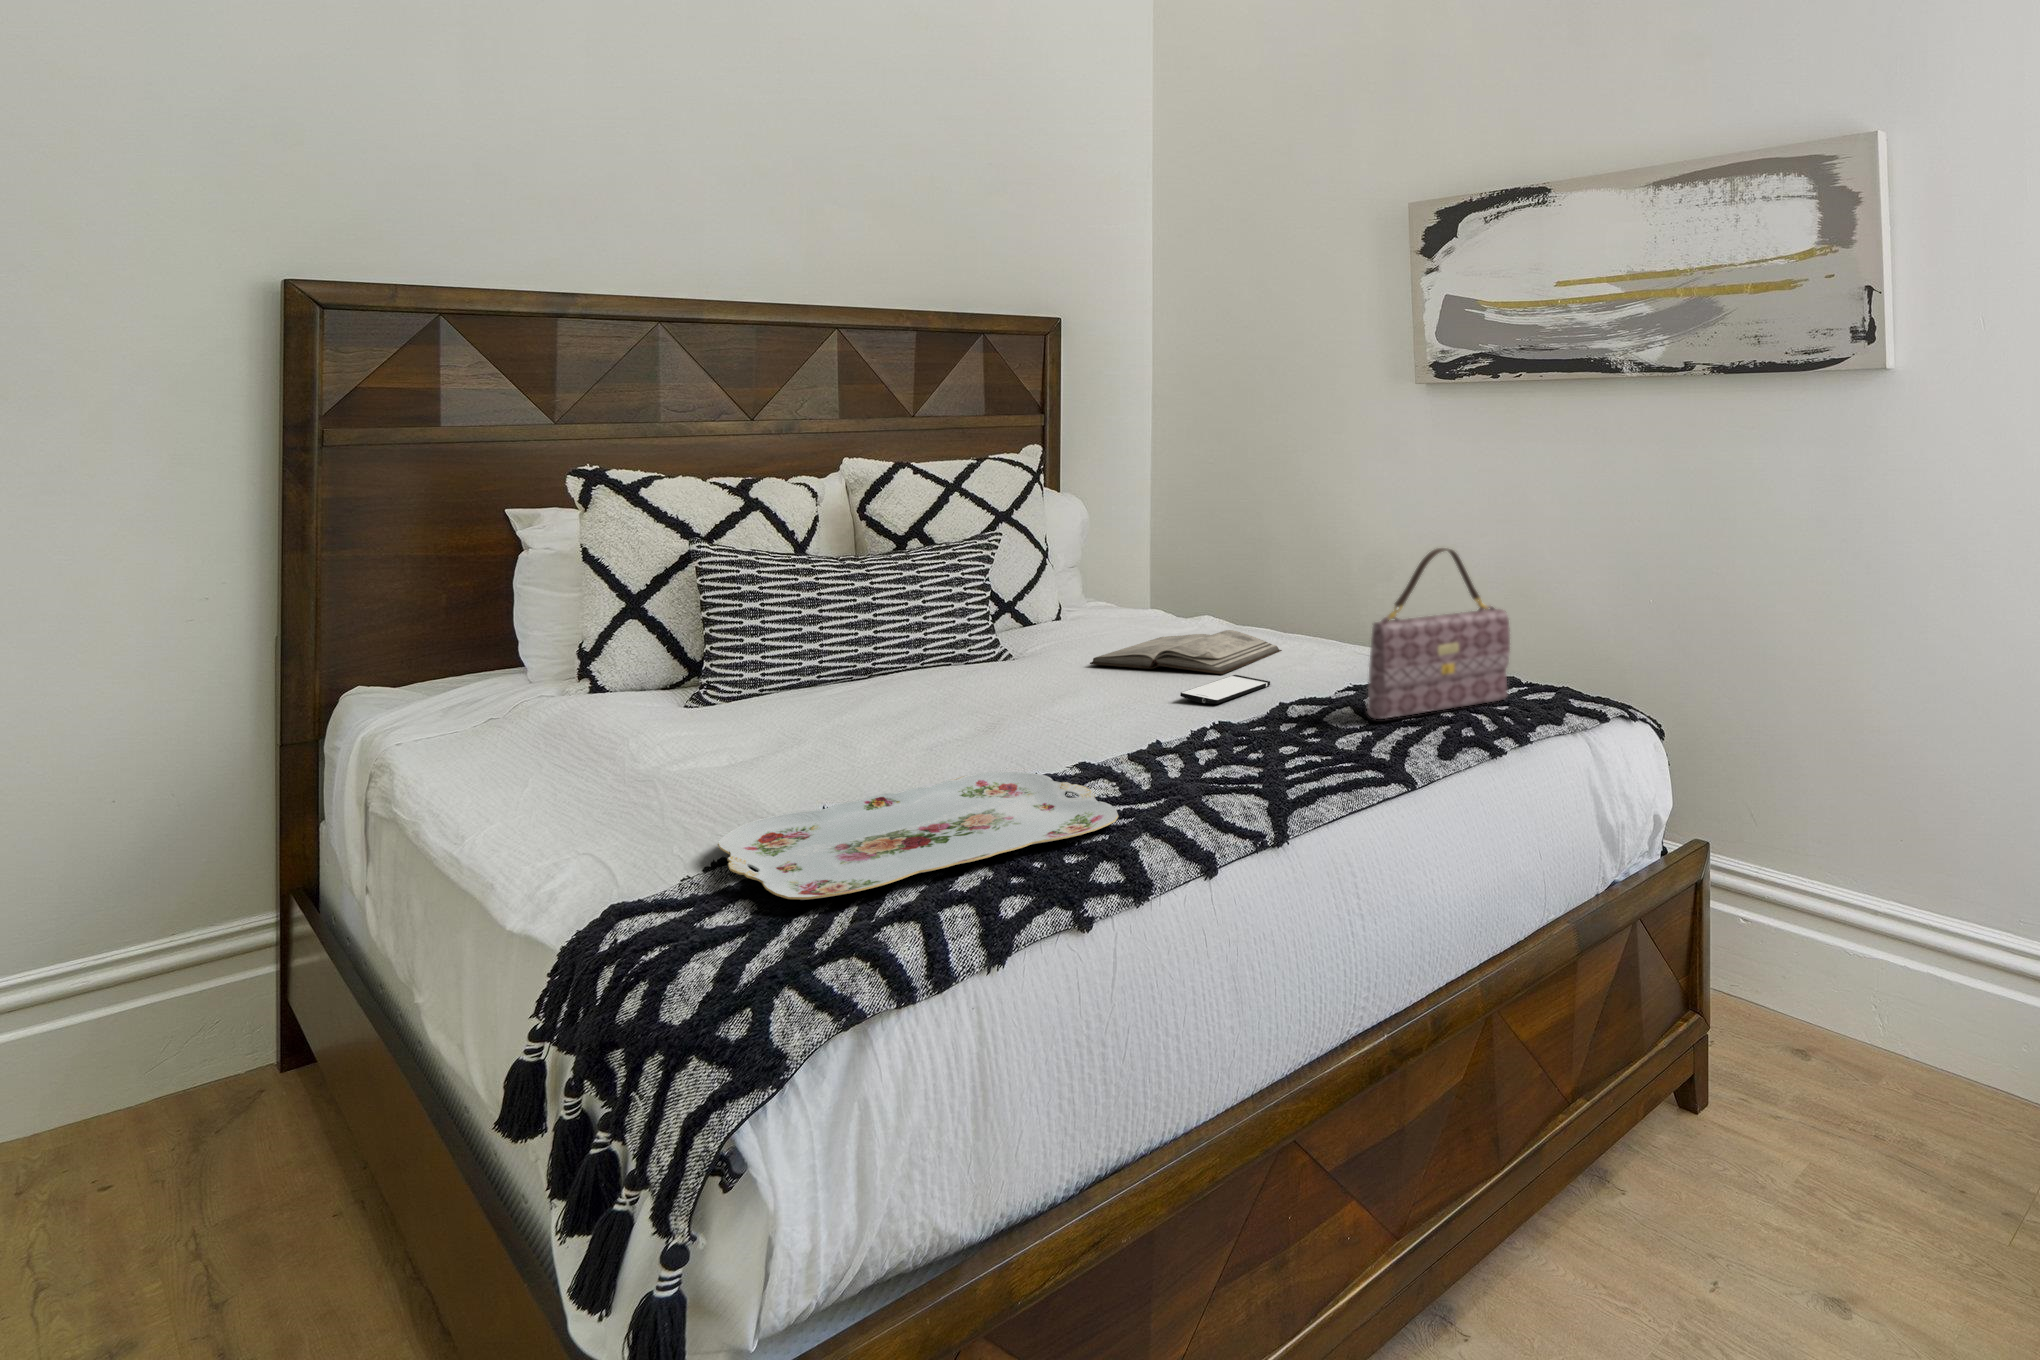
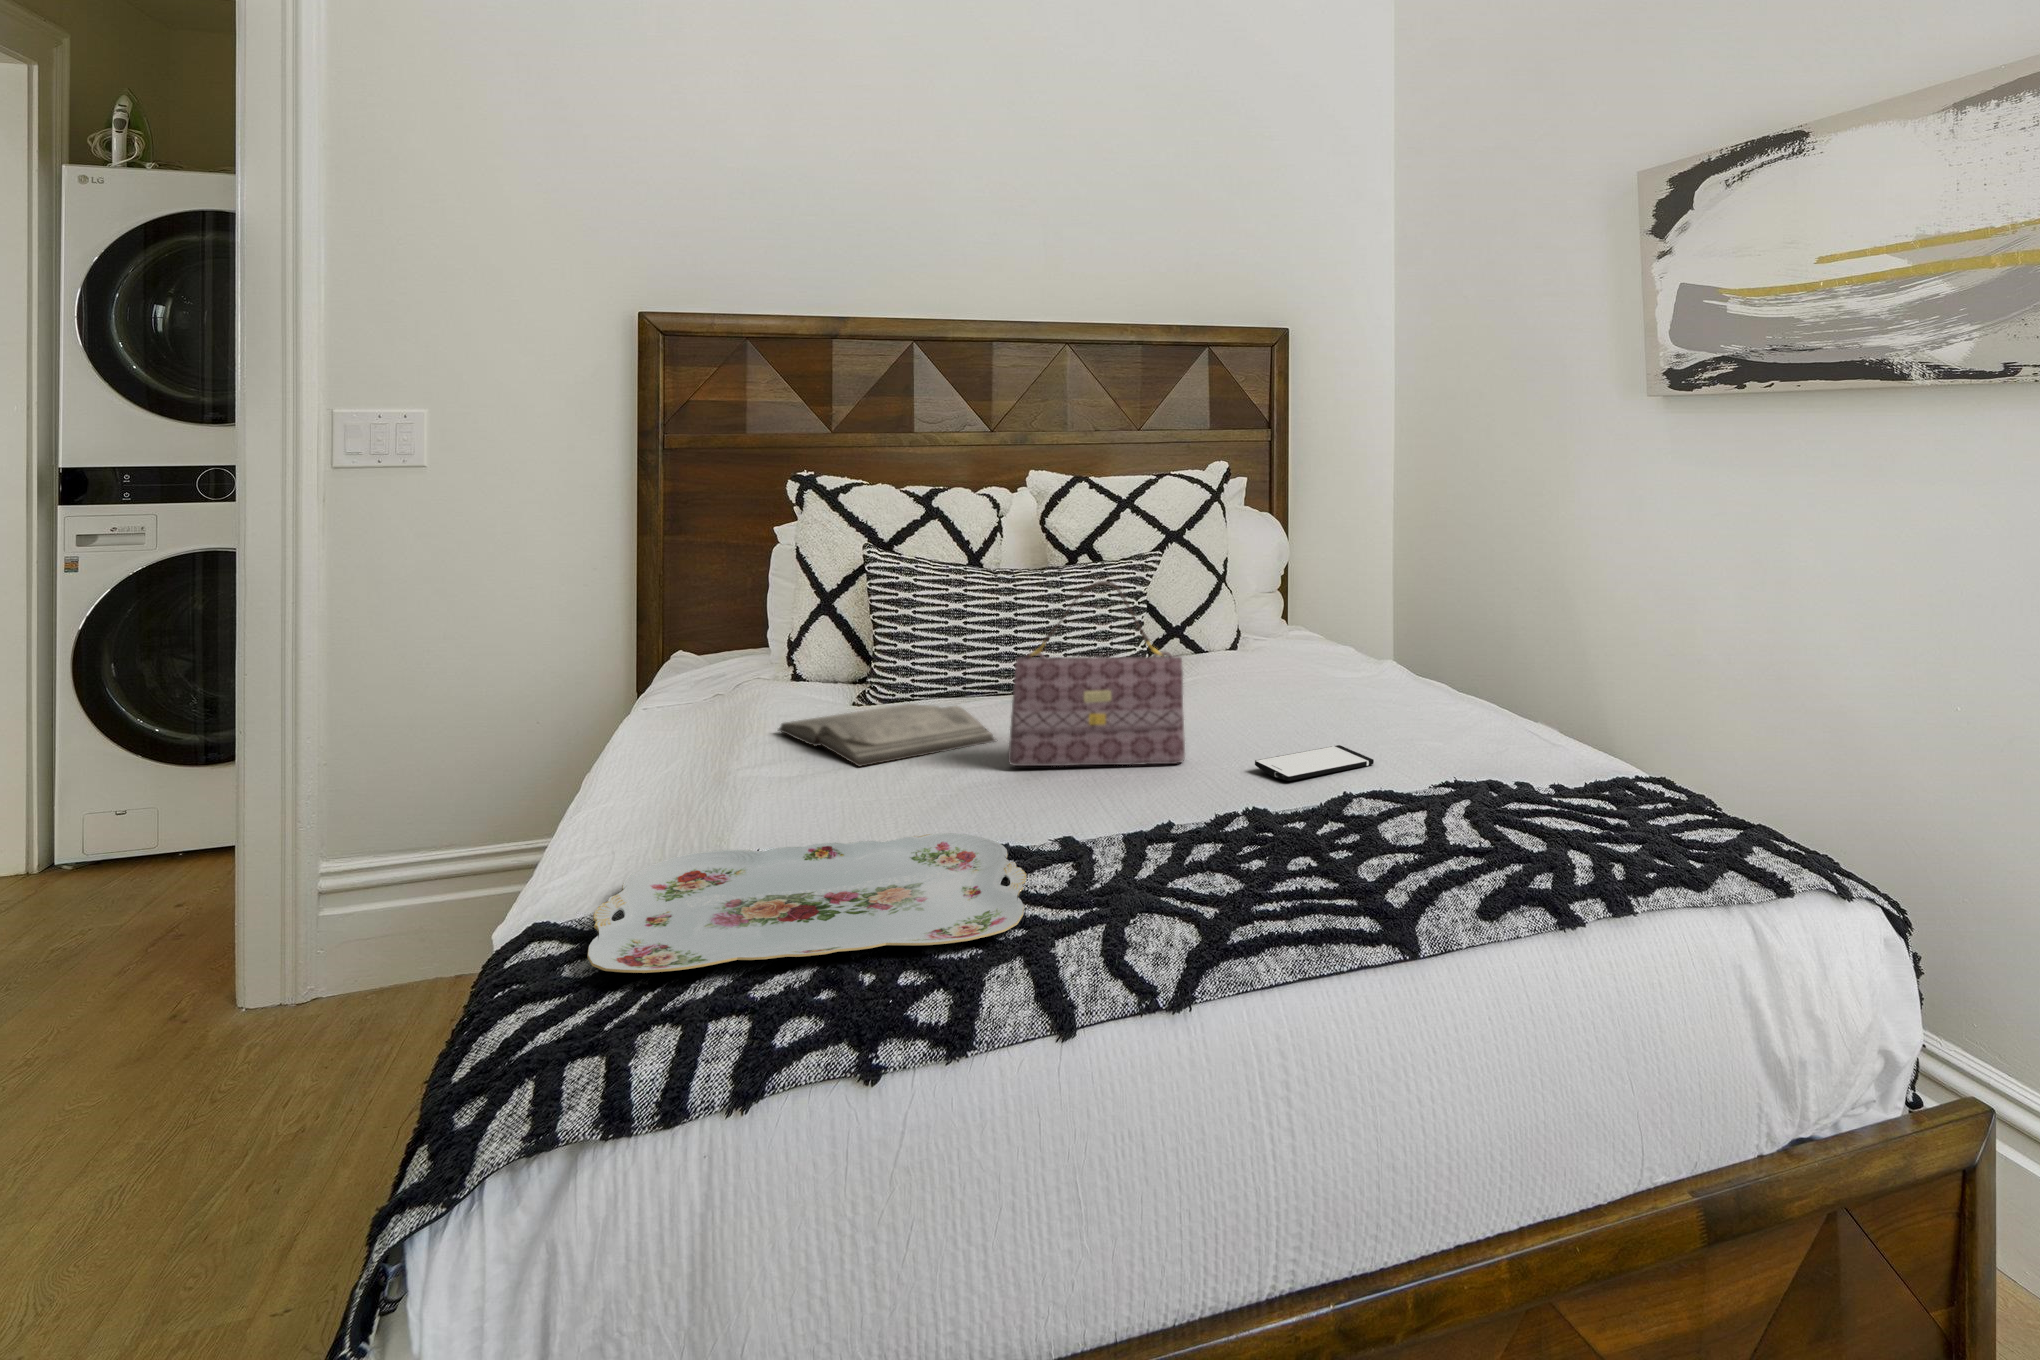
handbag: present [1367,548,1510,719] -> present [1008,581,1185,766]
diary: present [1090,630,1282,674] -> present [778,704,995,766]

